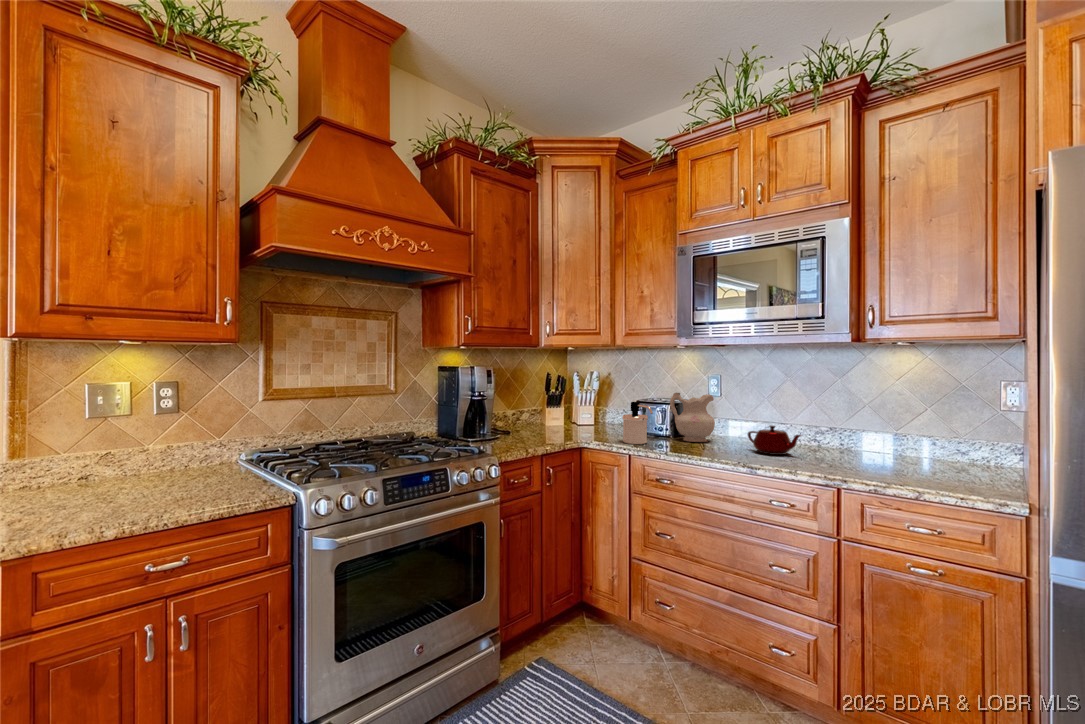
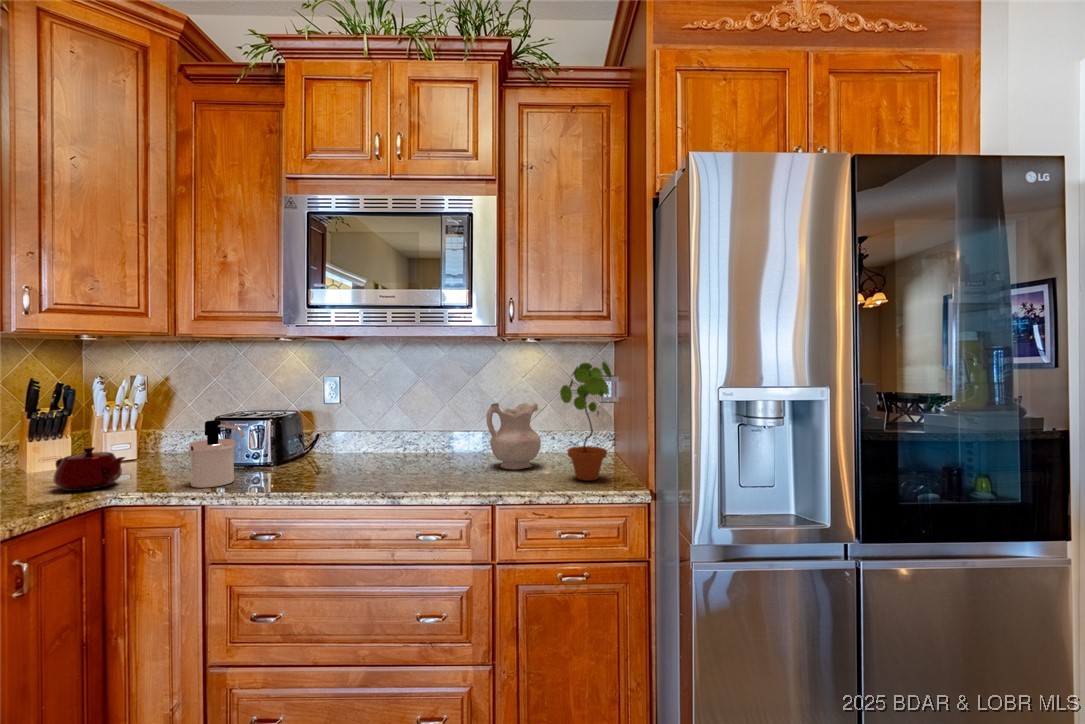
potted plant: none [918,365,986,485] -> present [560,362,611,481]
ceramic pitcher: present [670,393,715,442] -> present [486,403,541,469]
teapot: present [748,426,801,455] -> present [53,447,125,491]

